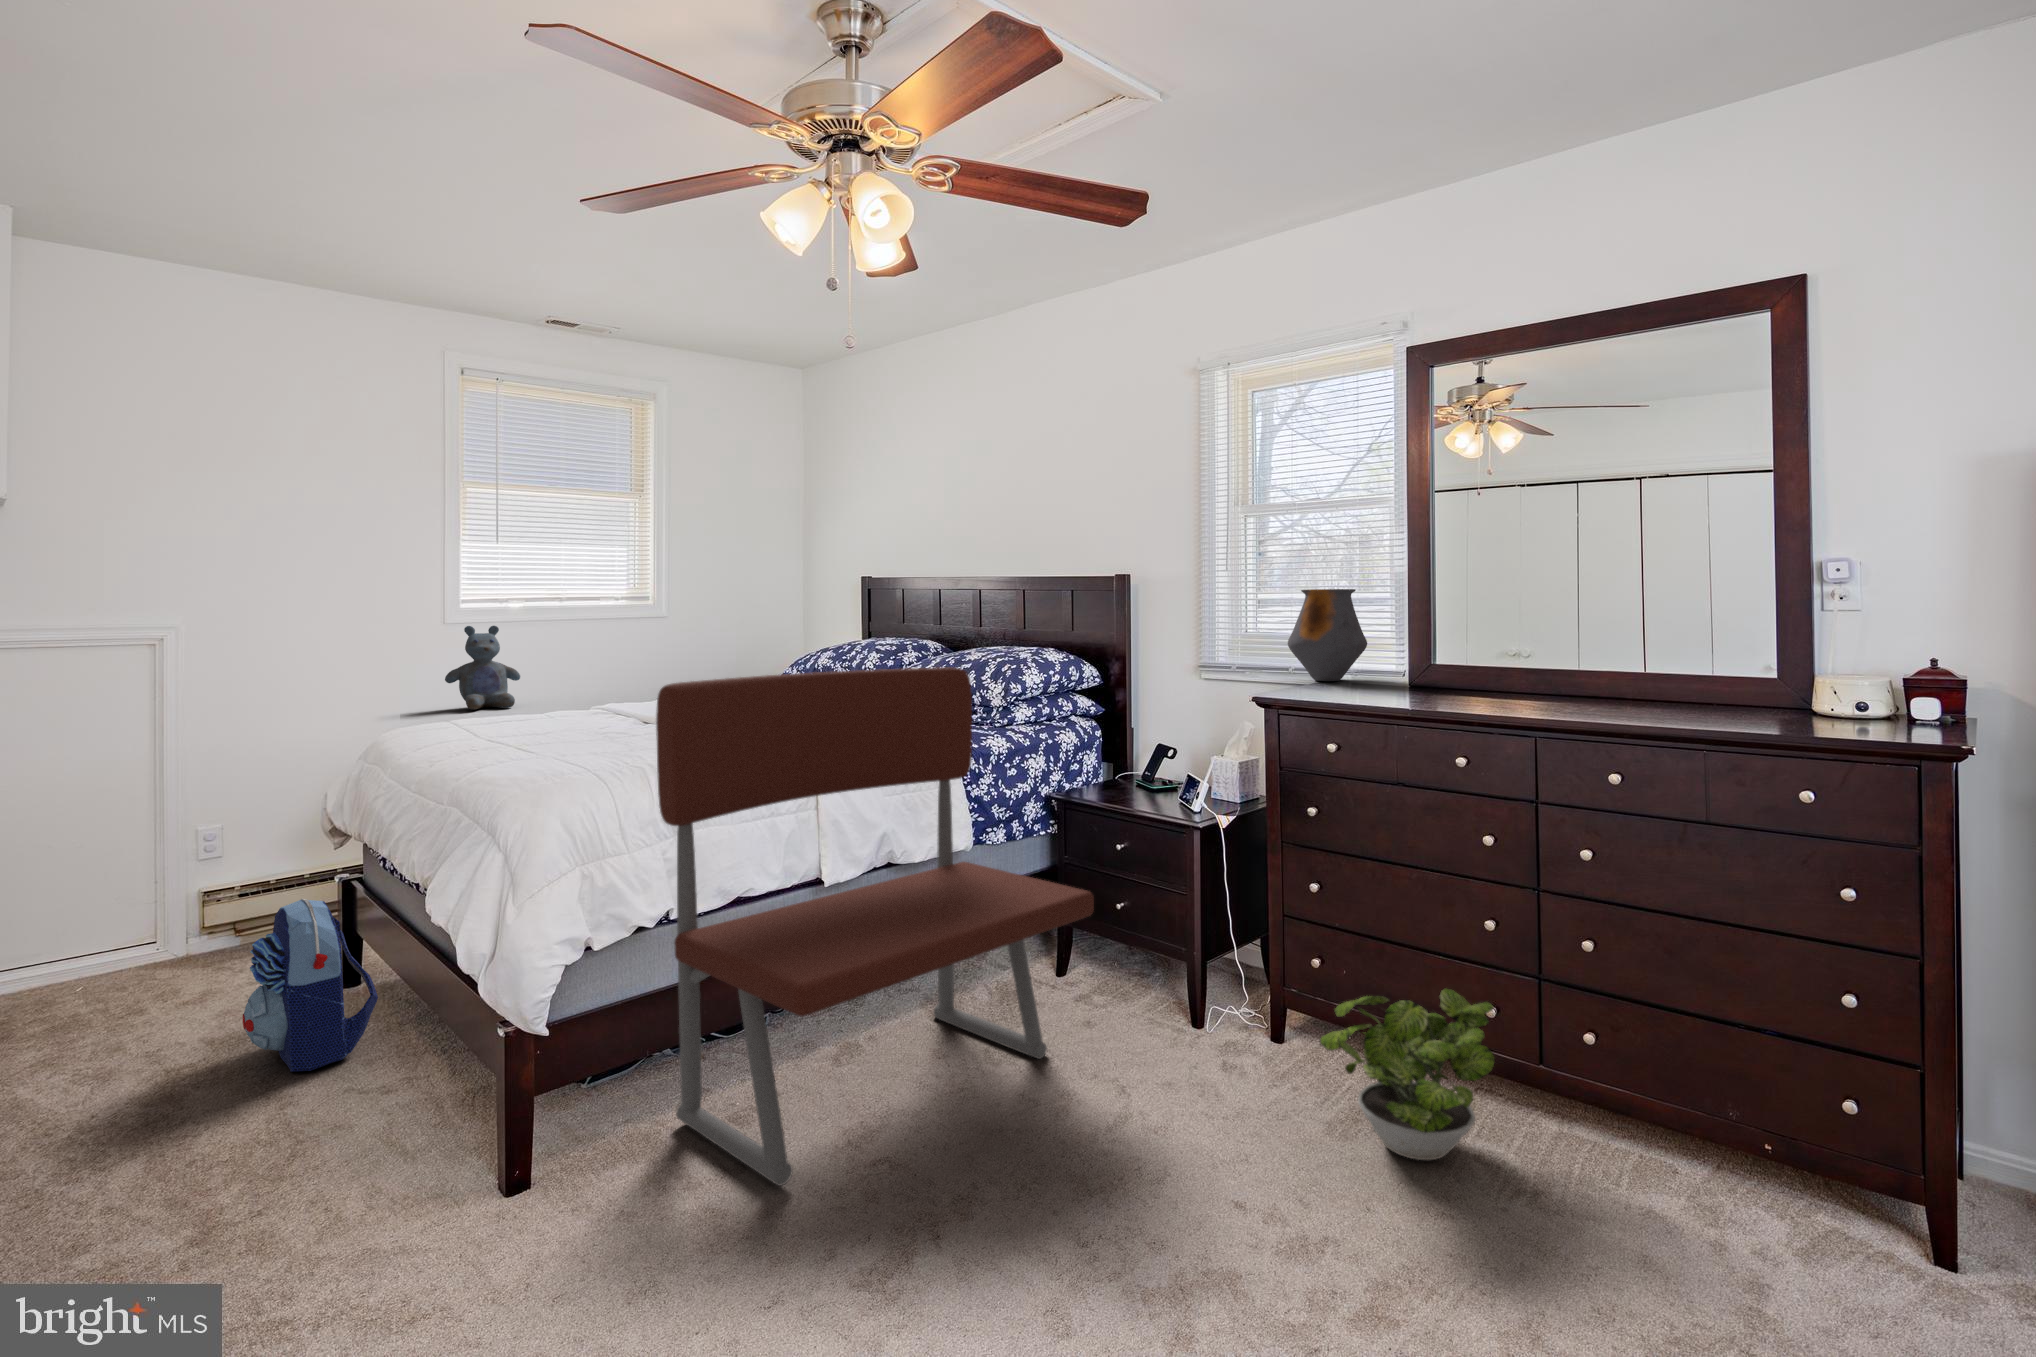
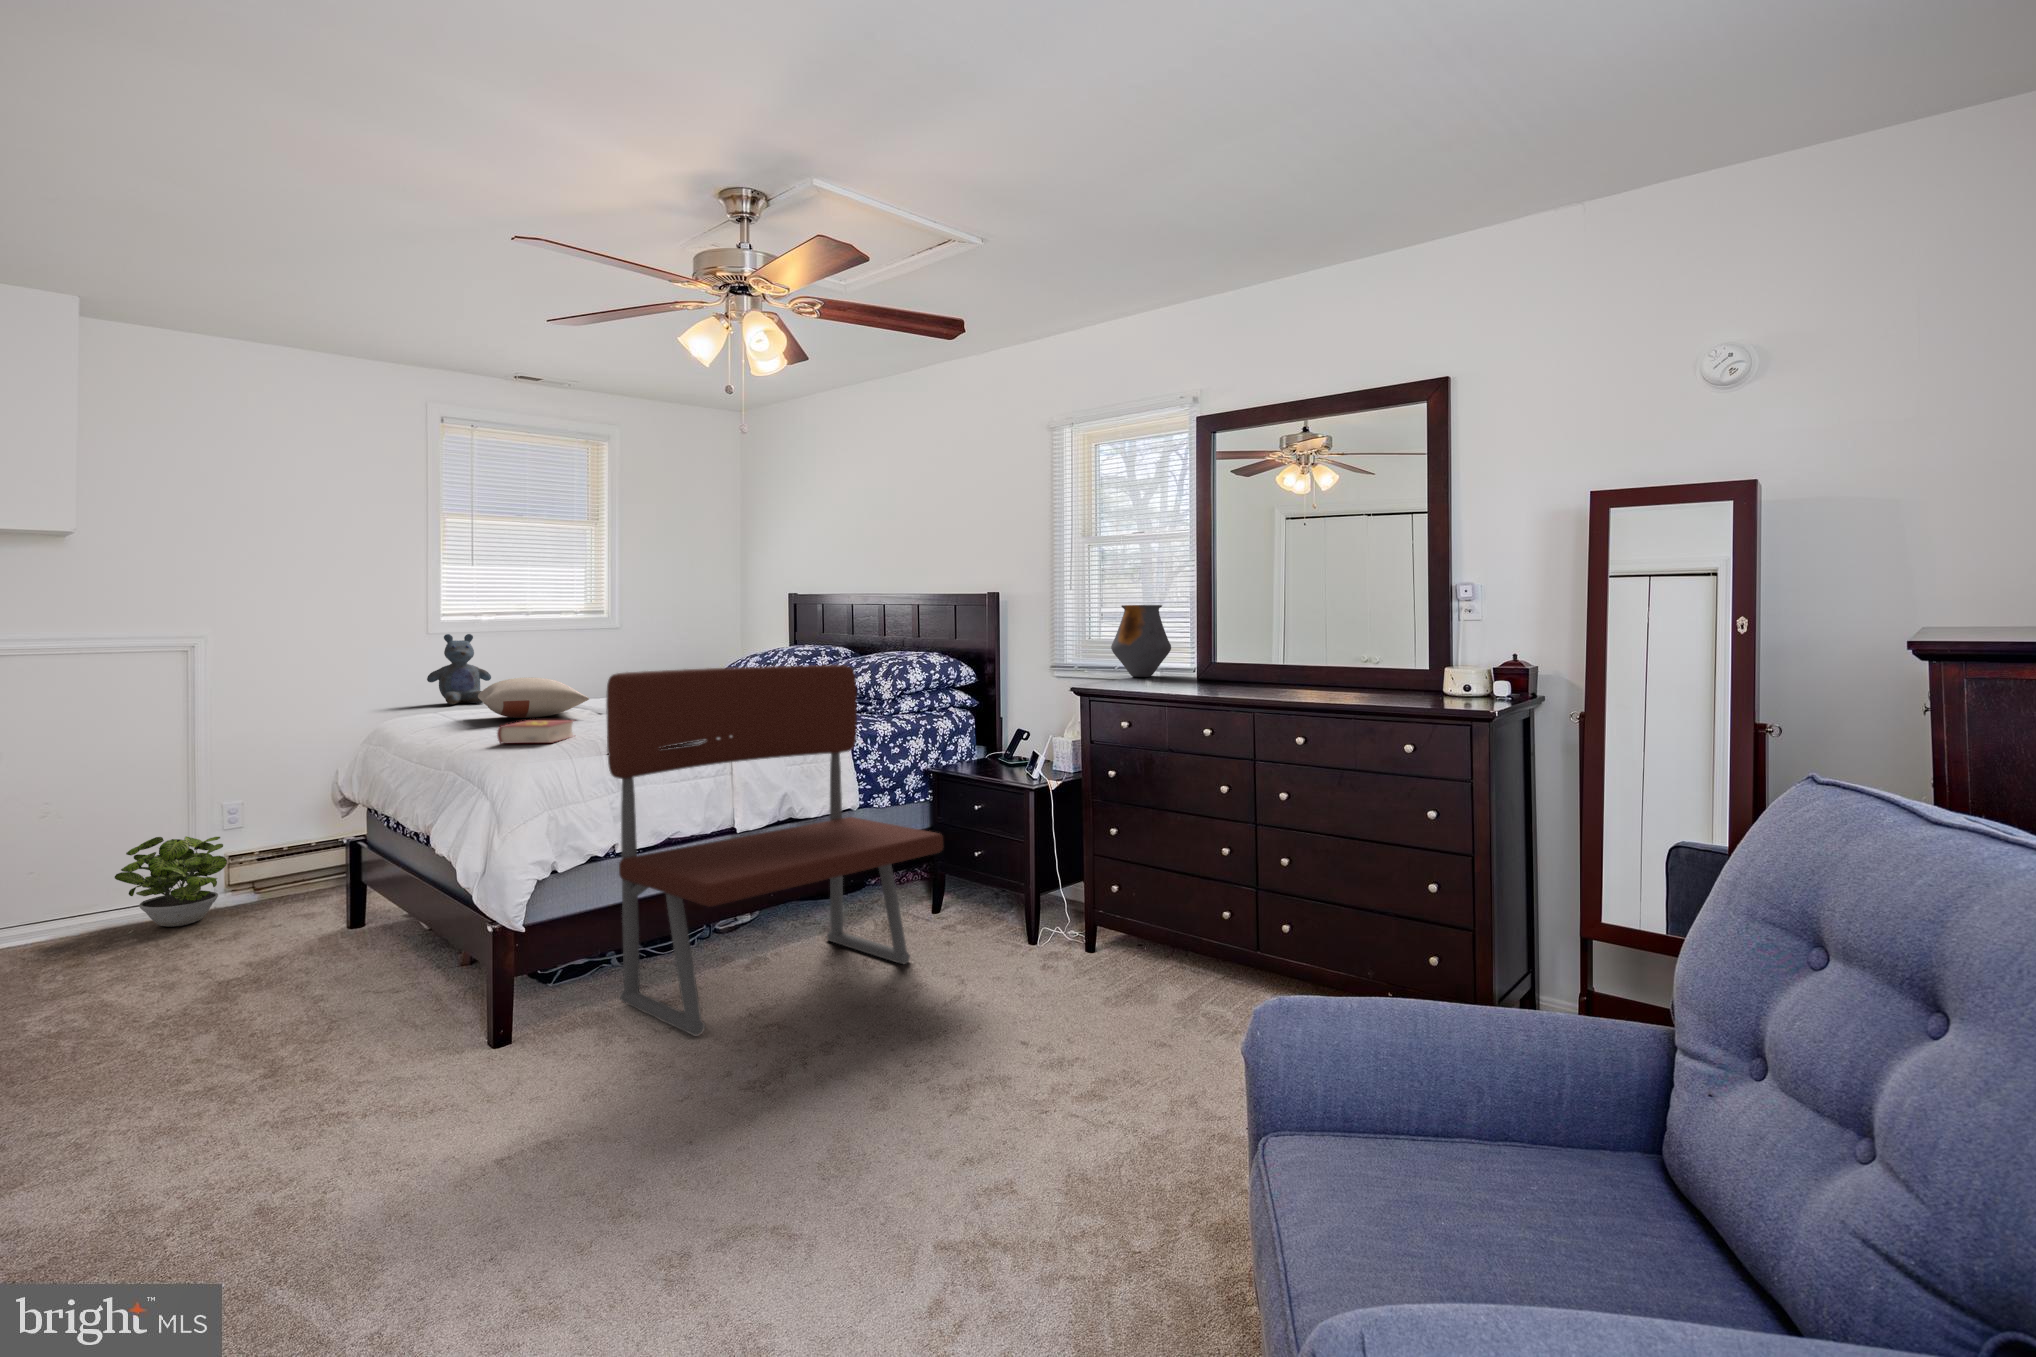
pillow: none [500,681,634,730] -> present [478,678,589,718]
book: none [516,739,619,772] -> present [497,720,574,743]
backpack: present [242,899,378,1072] -> none [276,847,383,980]
potted plant: present [1320,988,1495,1160] -> present [115,836,227,927]

